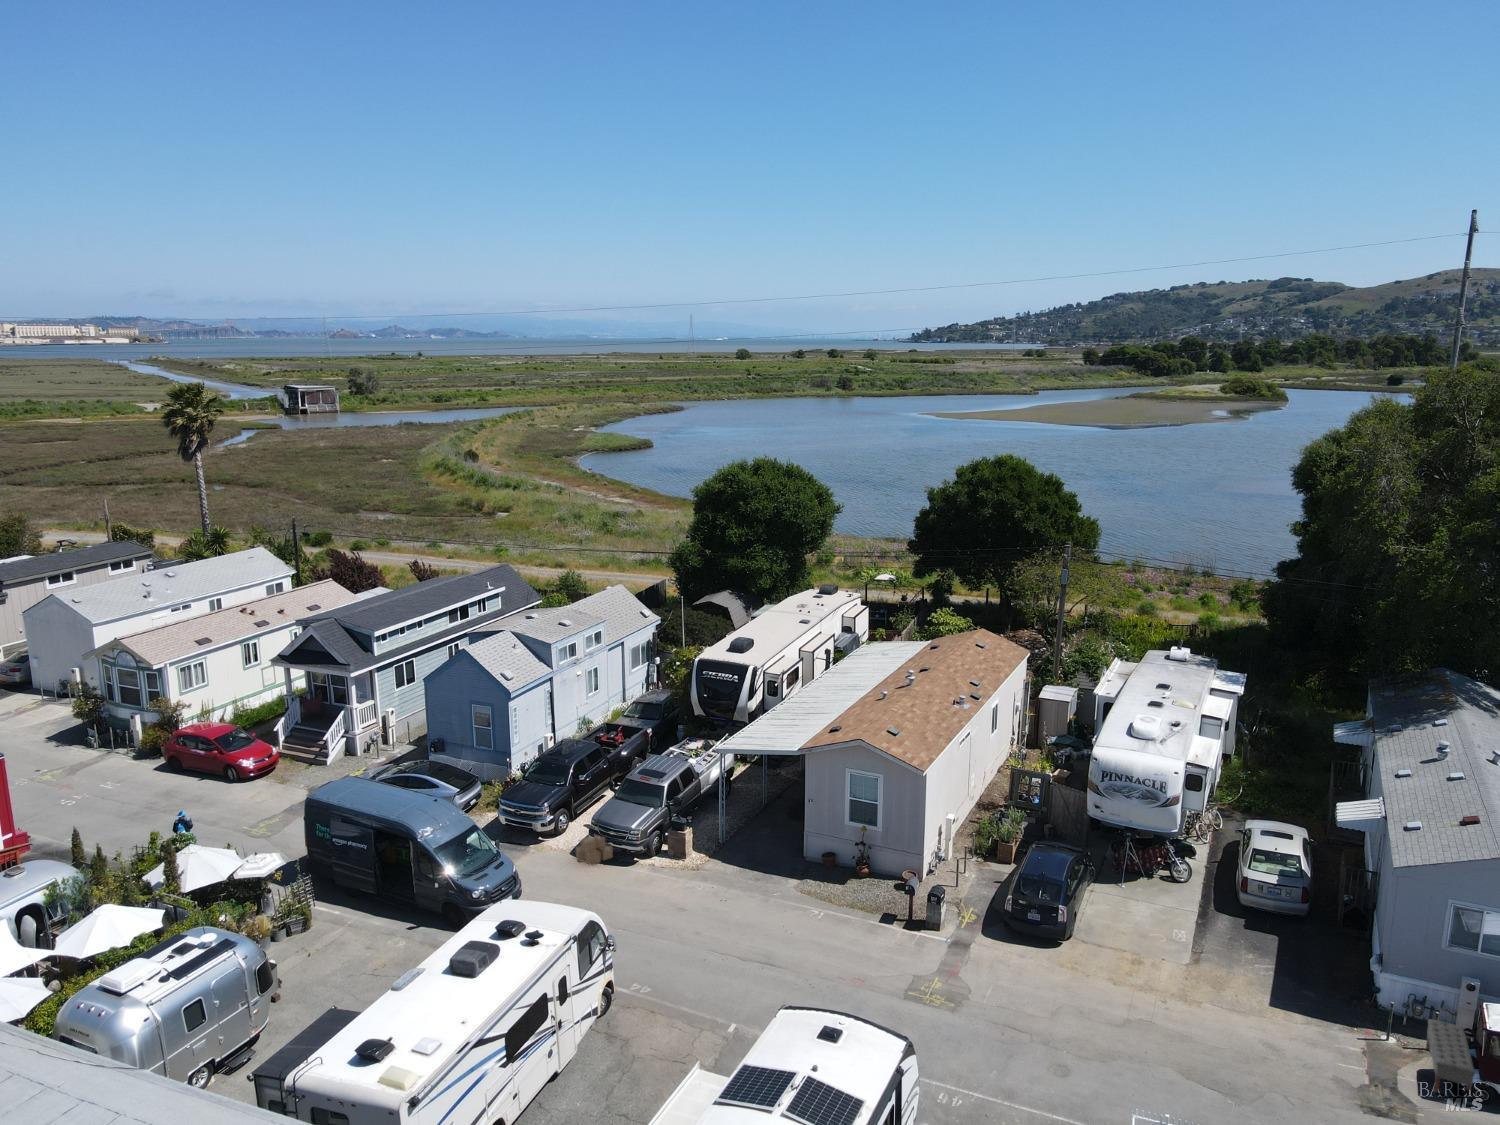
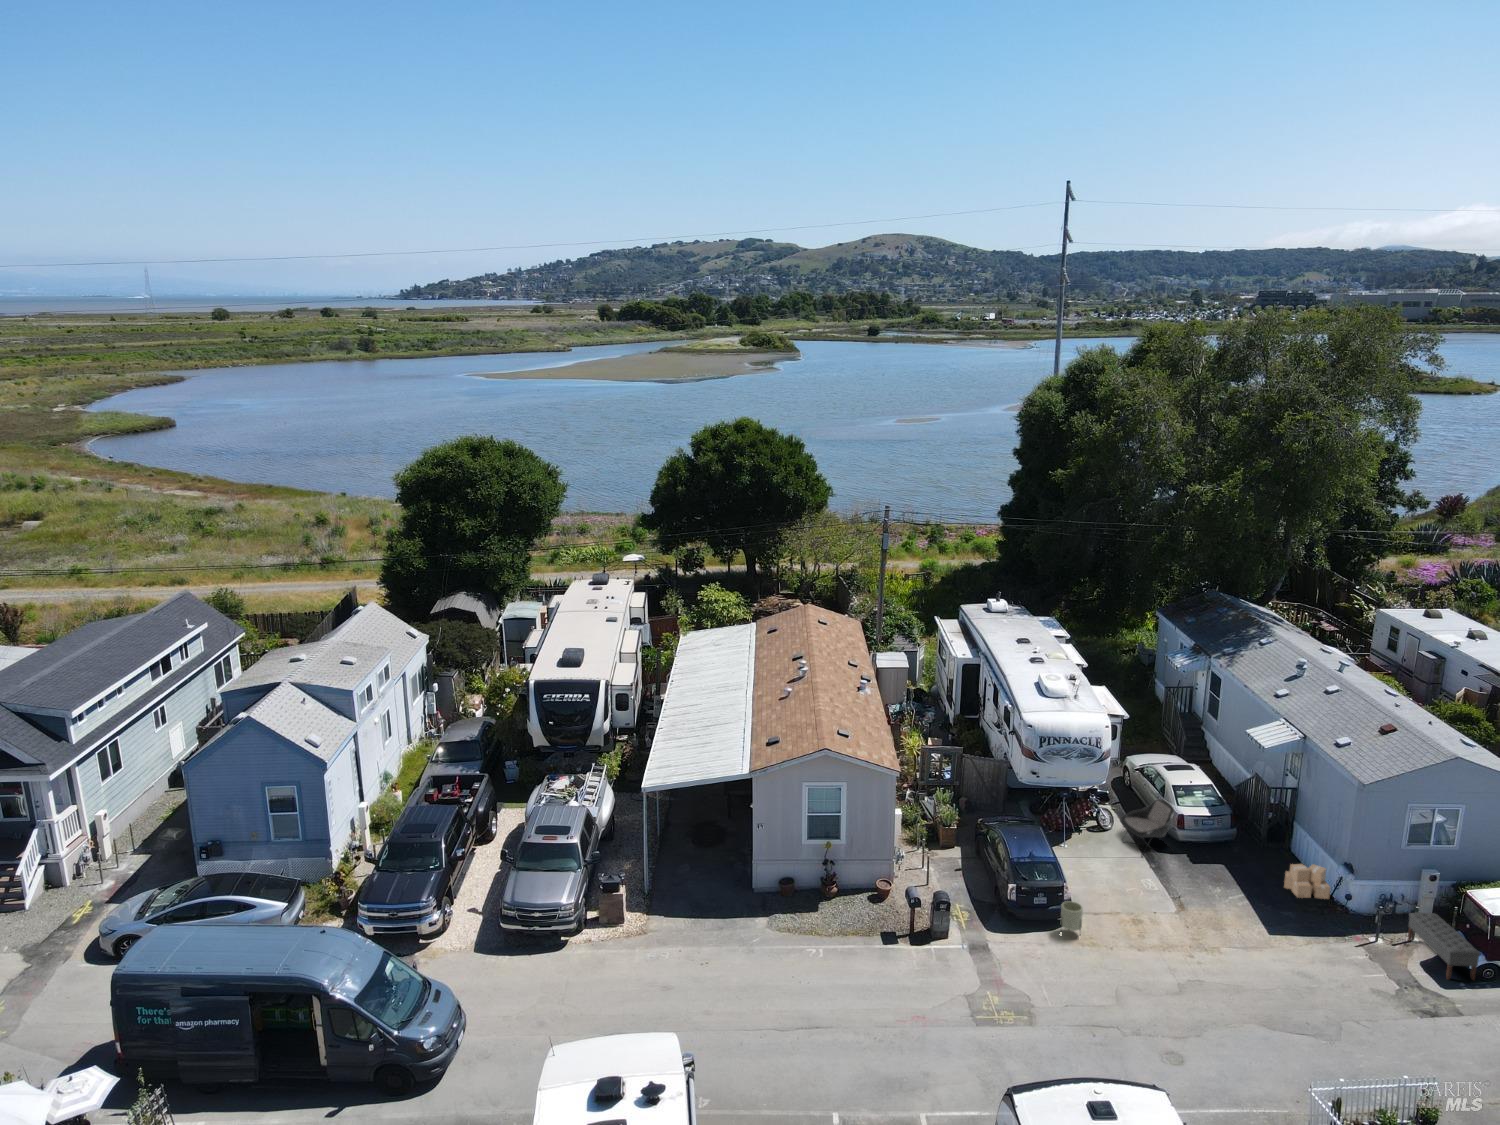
cardboard box: present [576,834,613,865] -> present [1284,864,1330,899]
lounge chair: none [1185,858,1237,916] -> present [1121,799,1174,856]
planter: none [1044,922,1066,960] -> present [1061,901,1083,935]

